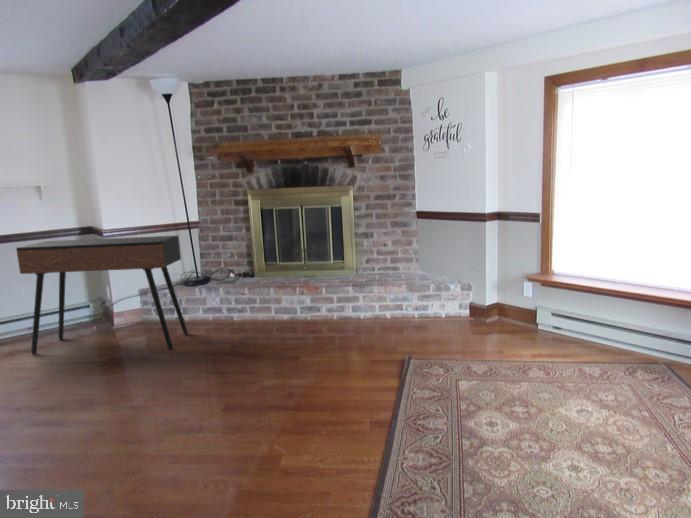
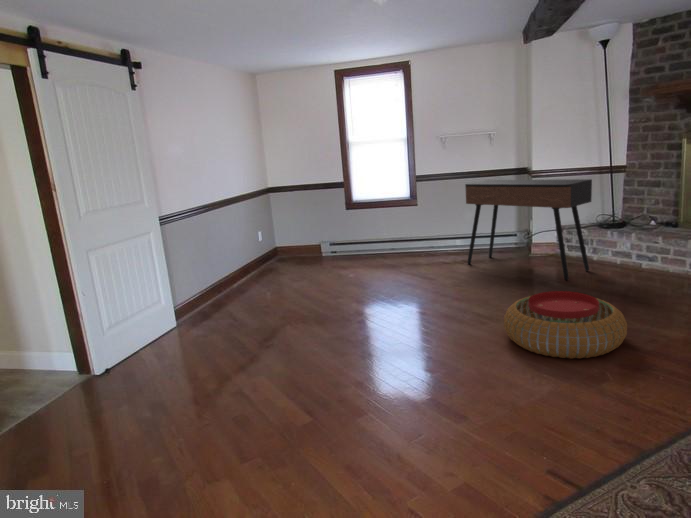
pouf: none [134,362,274,453] -> present [504,291,627,359]

